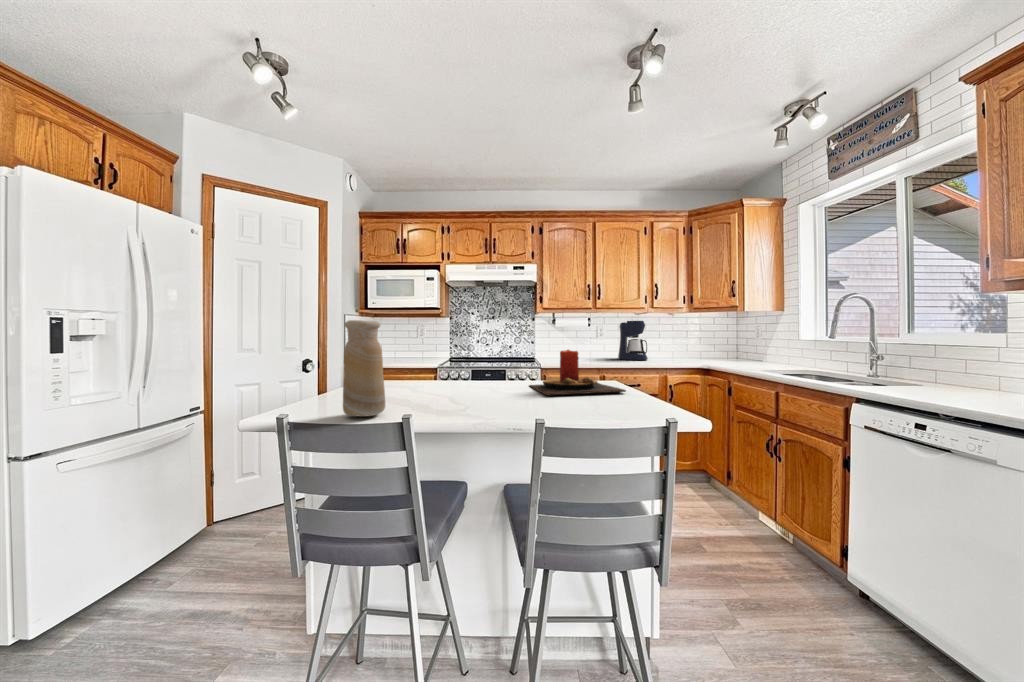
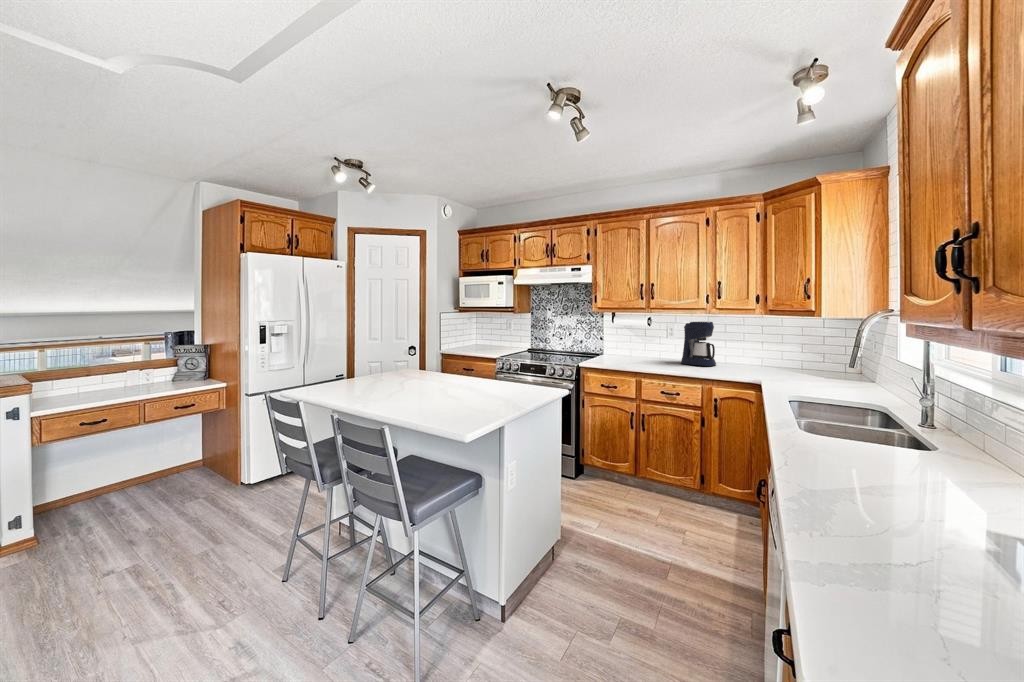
vase: present [343,320,385,417] -> none [313,340,337,392]
candle: present [529,350,626,395] -> none [440,360,514,397]

